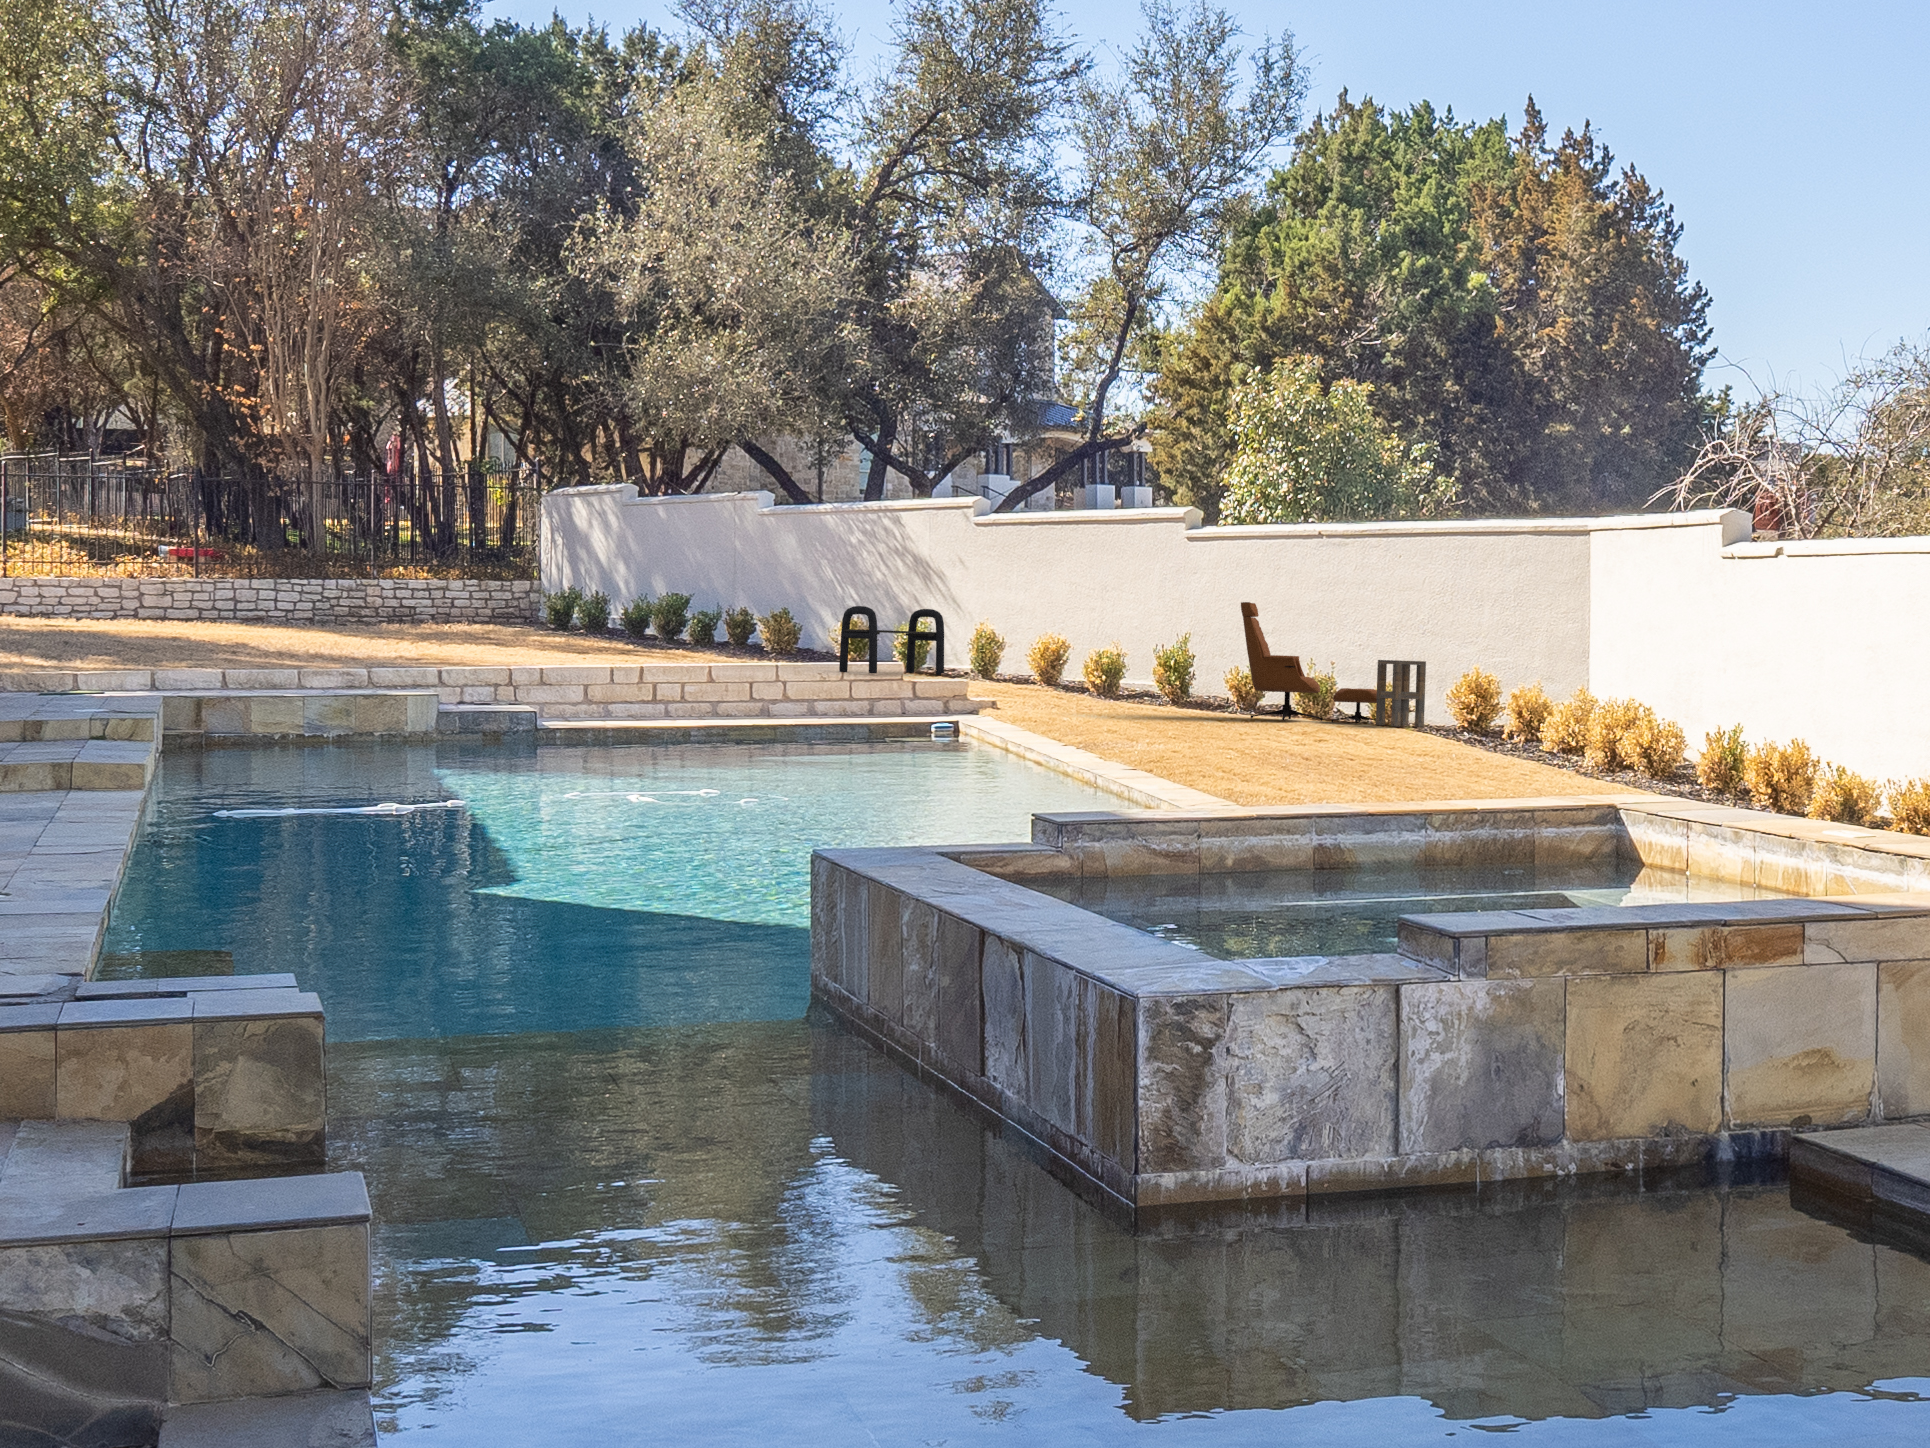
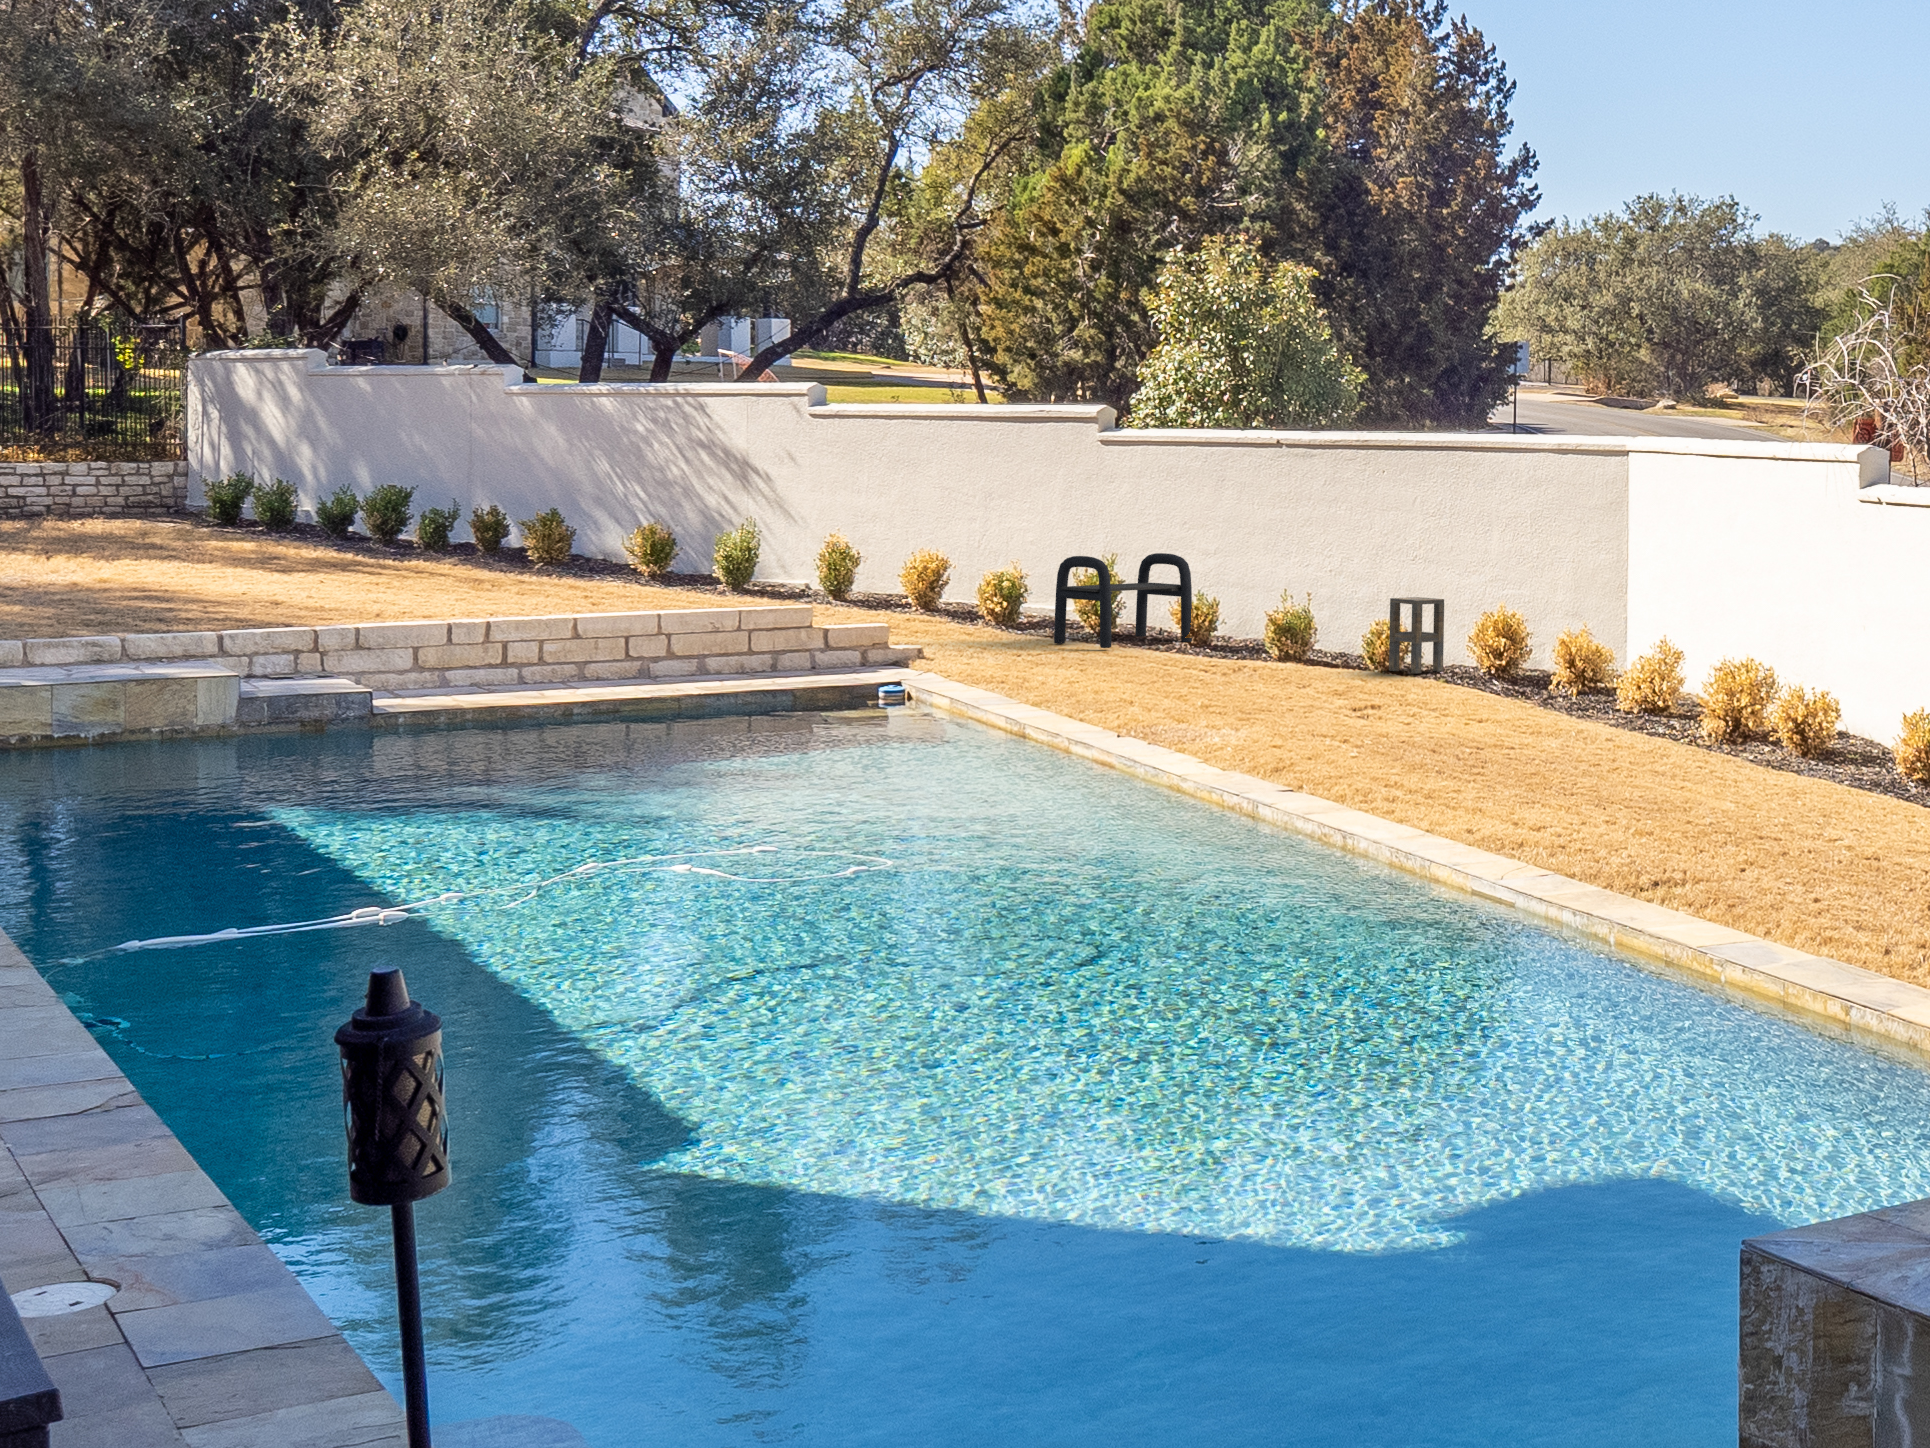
lounge chair: present [1241,602,1377,723] -> none [1231,534,1392,669]
bench: present [839,606,944,675] -> present [1054,553,1192,648]

